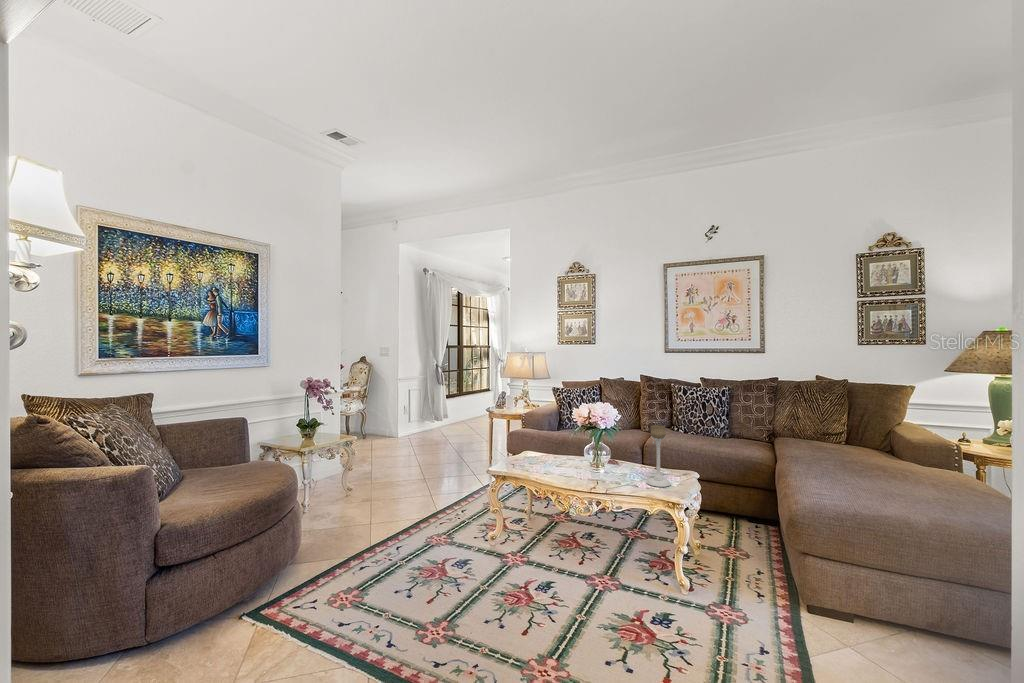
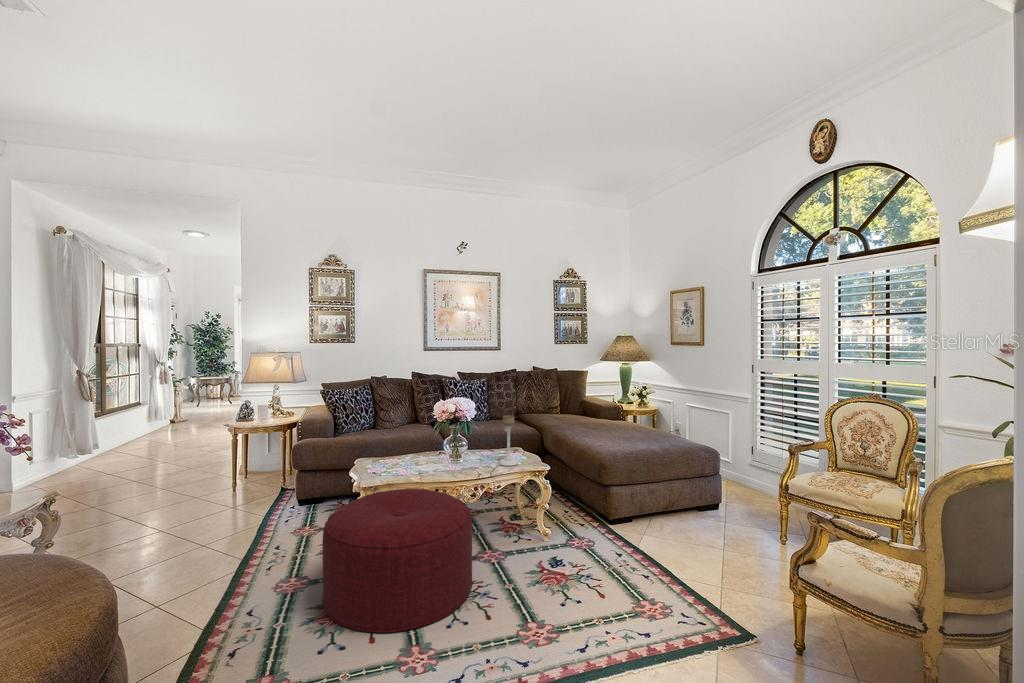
ottoman: none [423,479,565,613] -> present [323,488,472,633]

